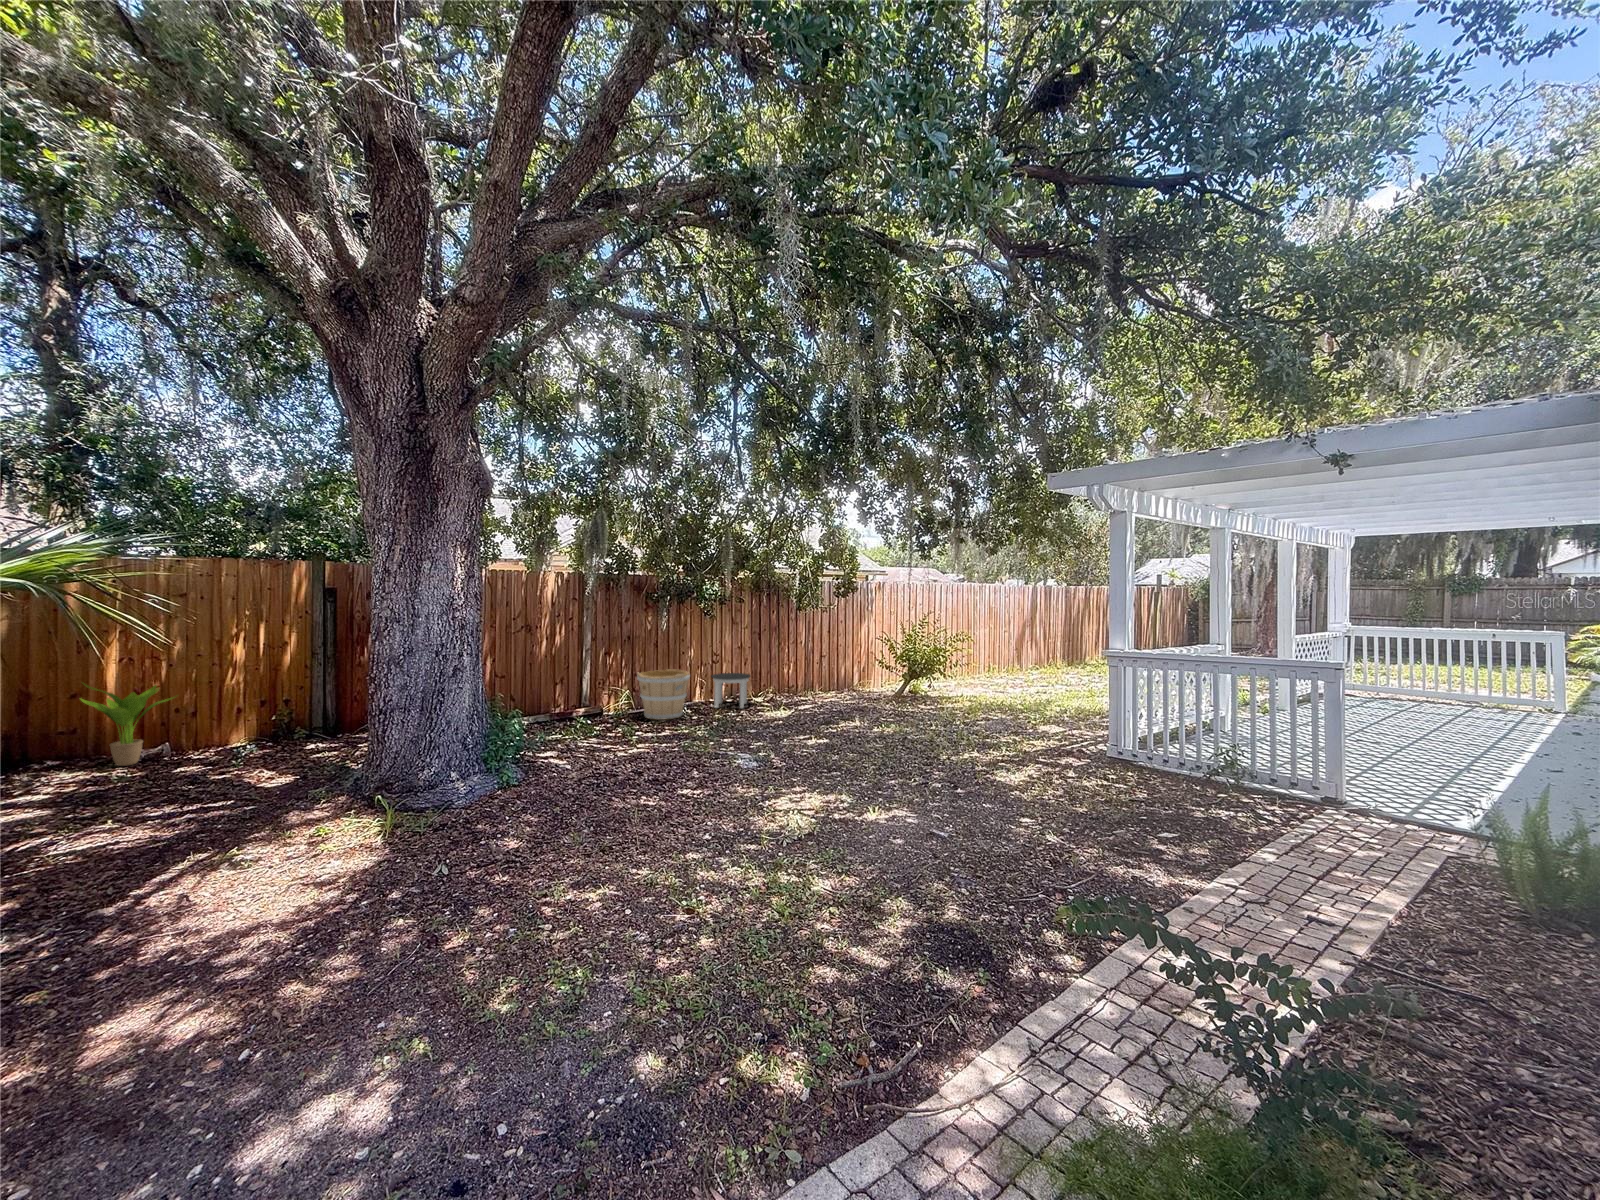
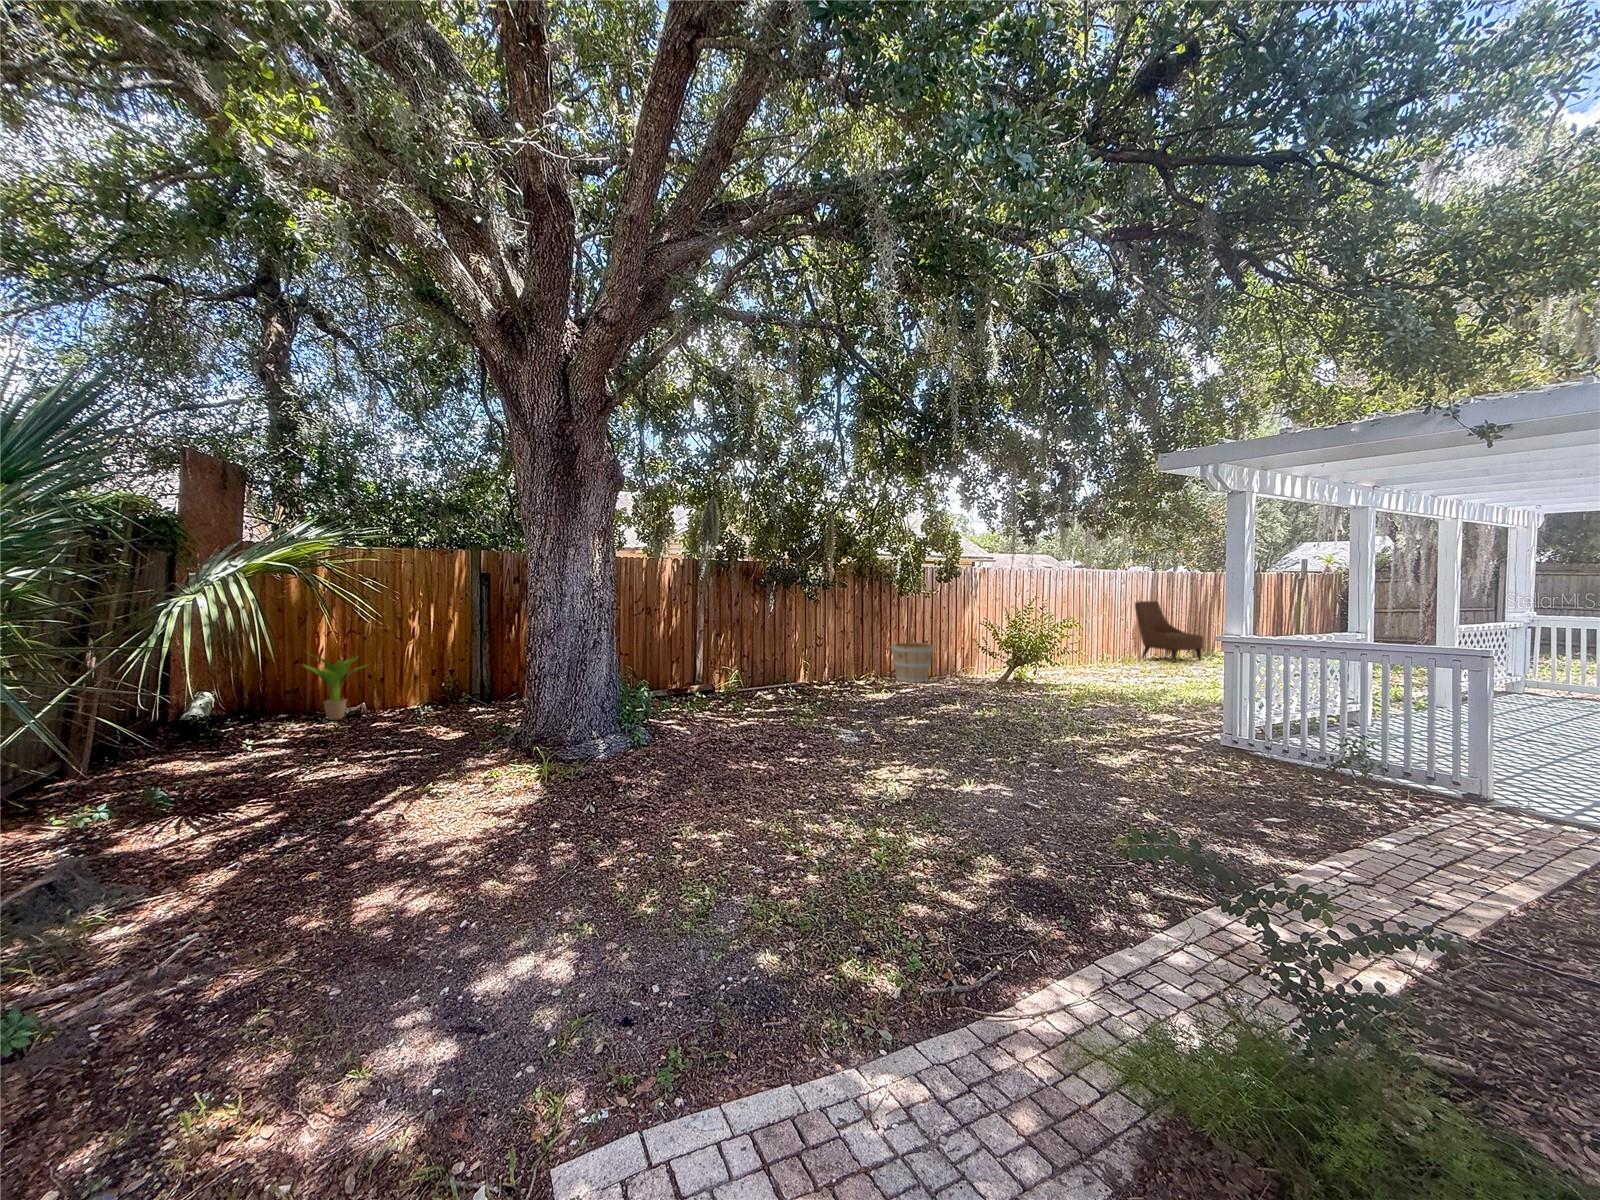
chair: none [1016,614,1077,672] -> present [1135,601,1203,663]
wooden bucket: present [637,669,690,720] -> present [891,642,934,683]
round table: present [711,673,751,708] -> none [815,656,854,690]

